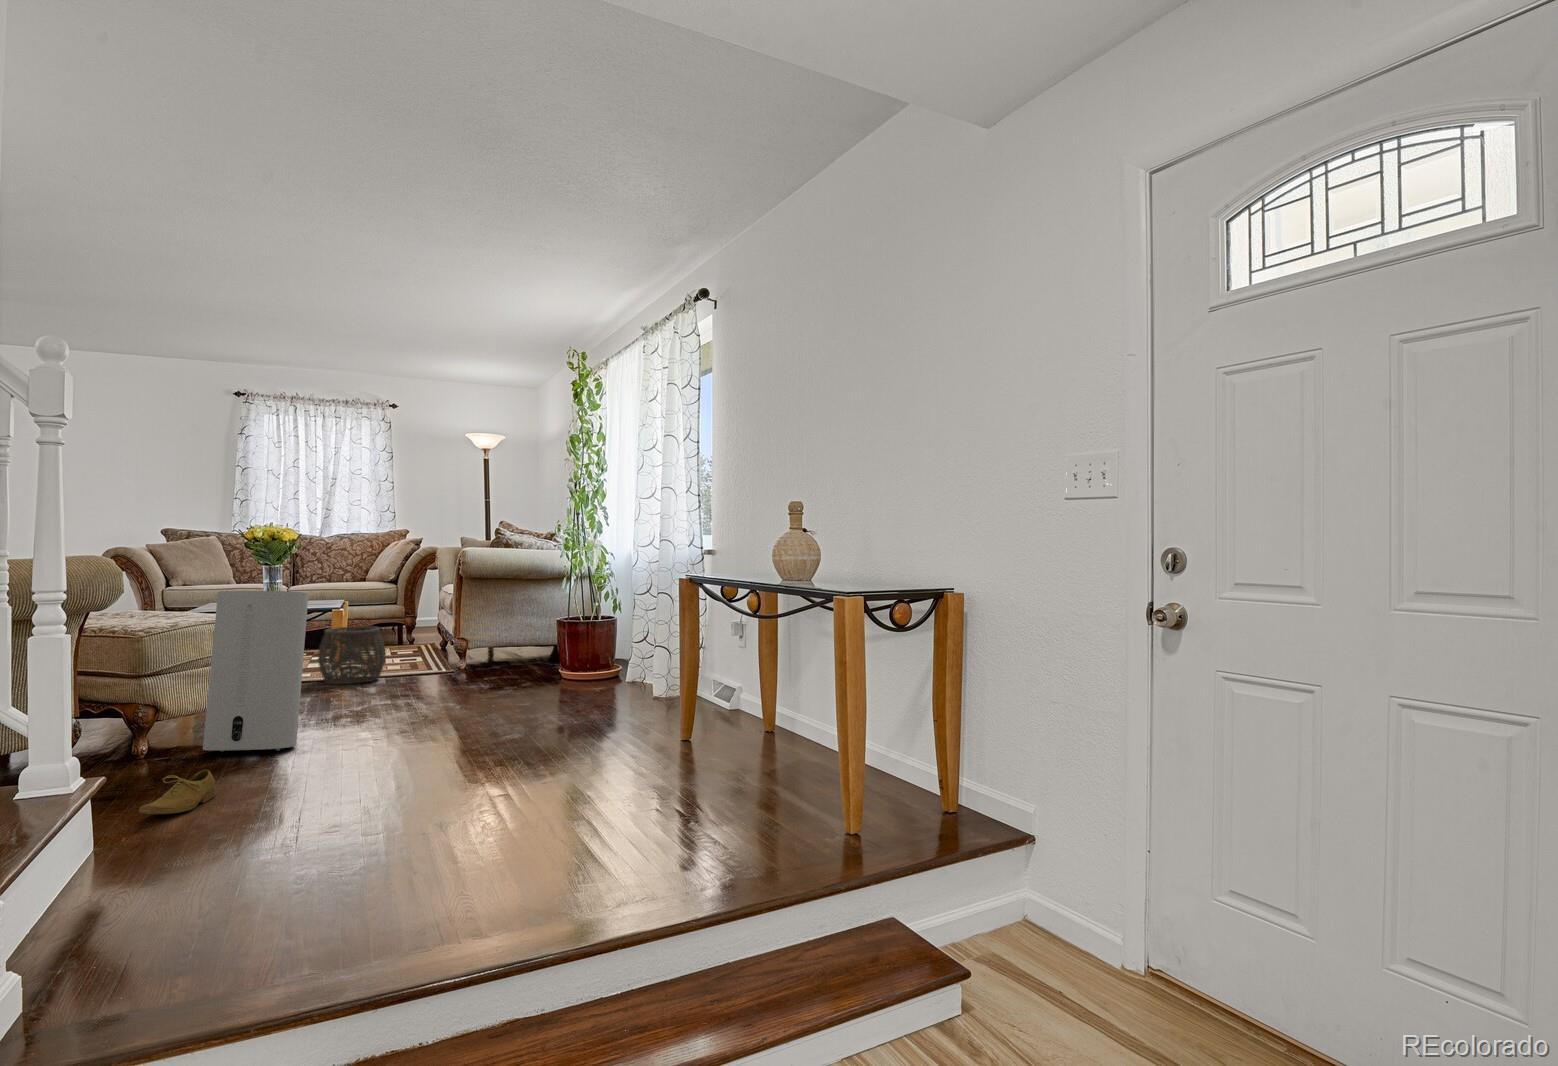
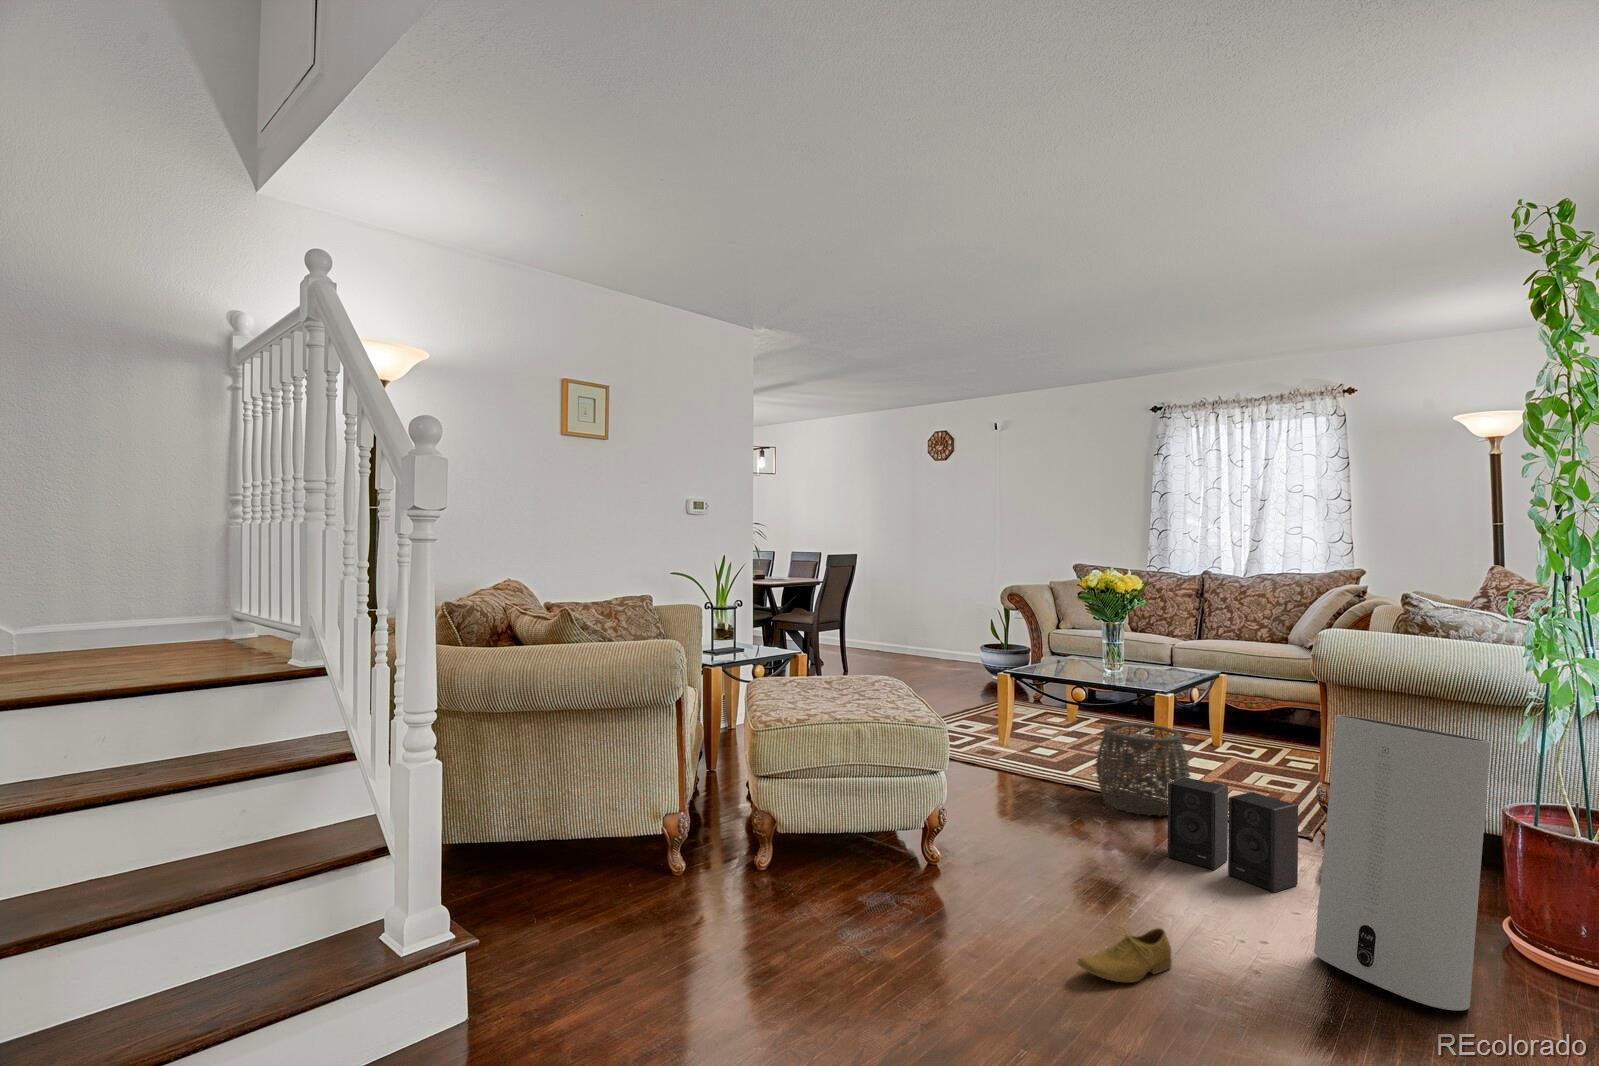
air purifier: present [203,591,308,752] -> present [1314,715,1491,1010]
speaker: none [405,641,477,691] -> present [1168,776,1298,892]
shoe: present [139,769,215,814] -> present [1078,926,1172,982]

